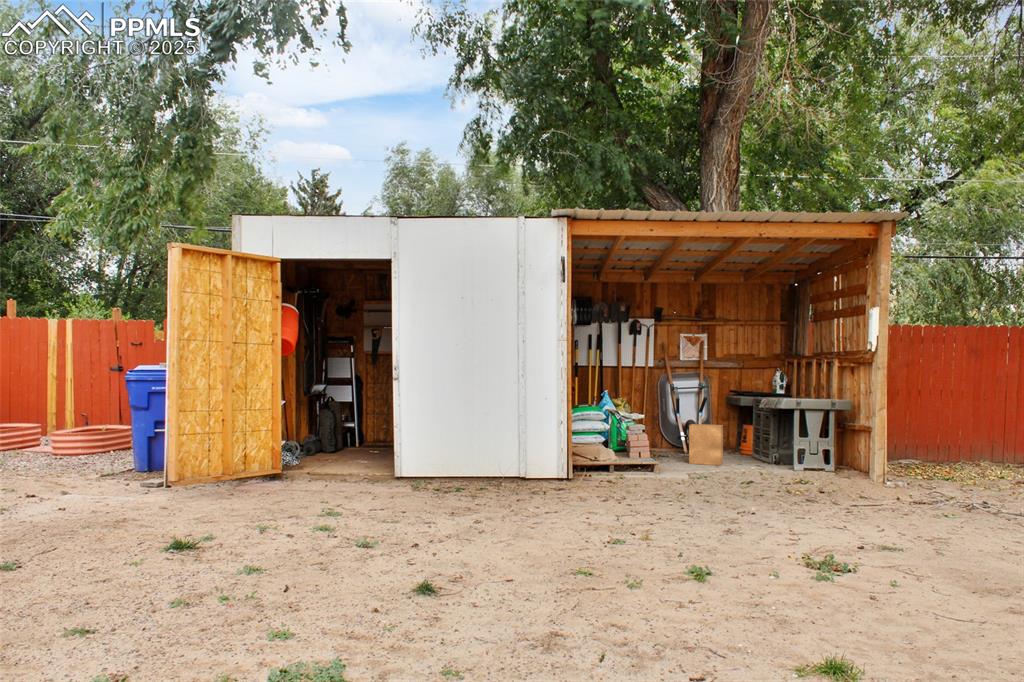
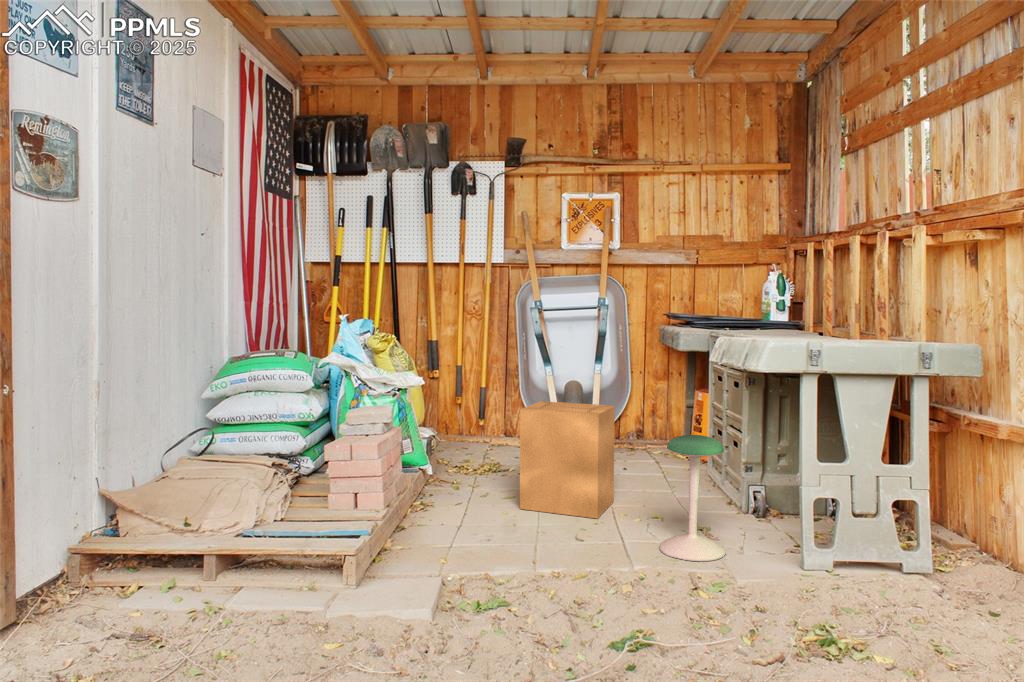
stool: none [748,431,771,471] -> present [659,435,726,561]

